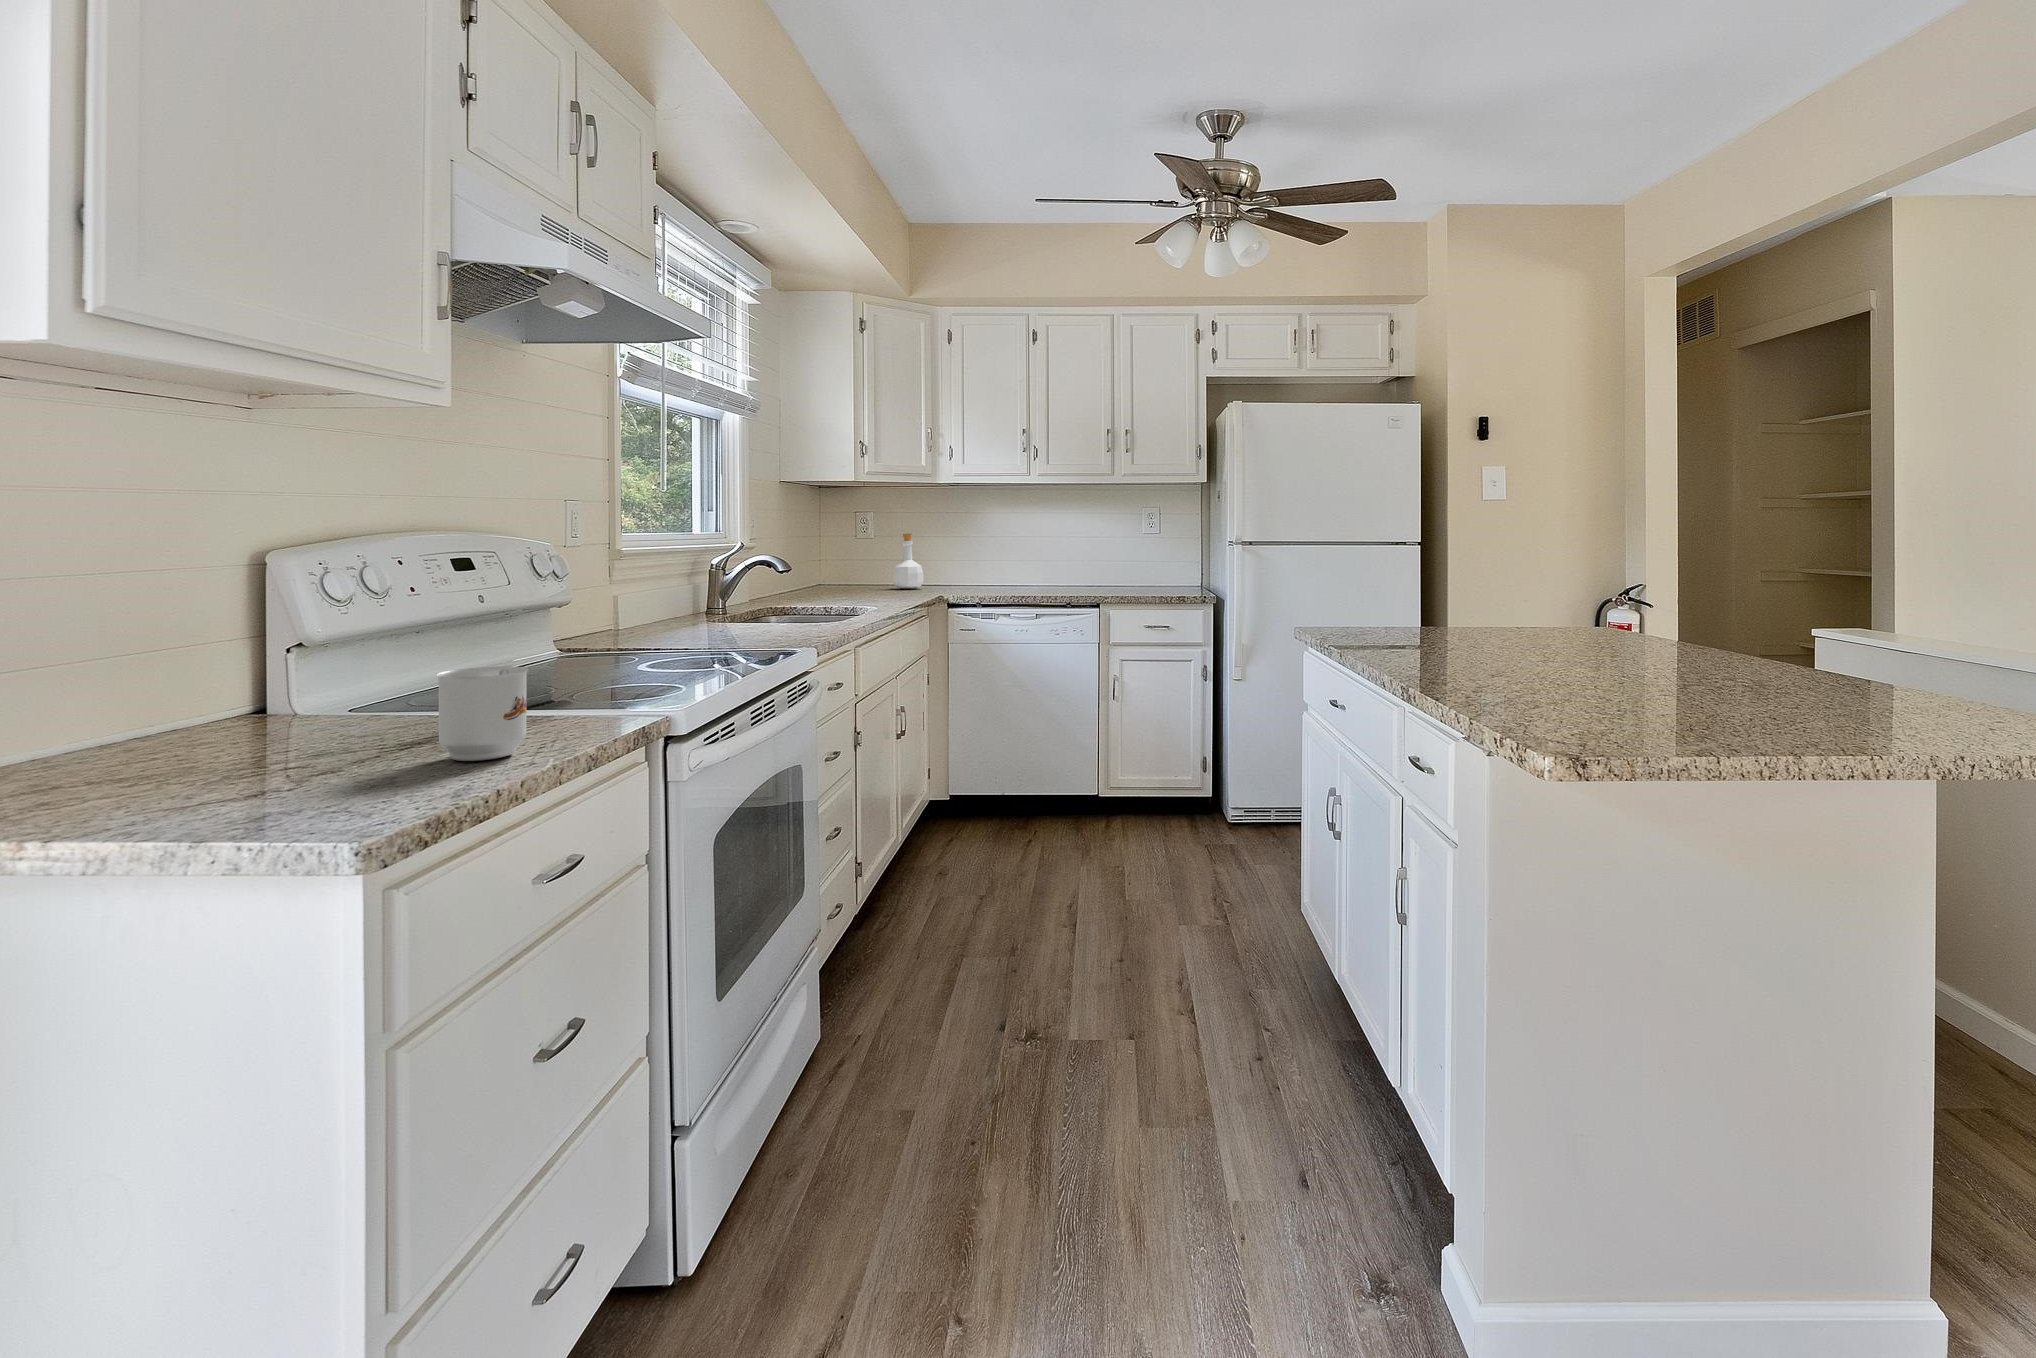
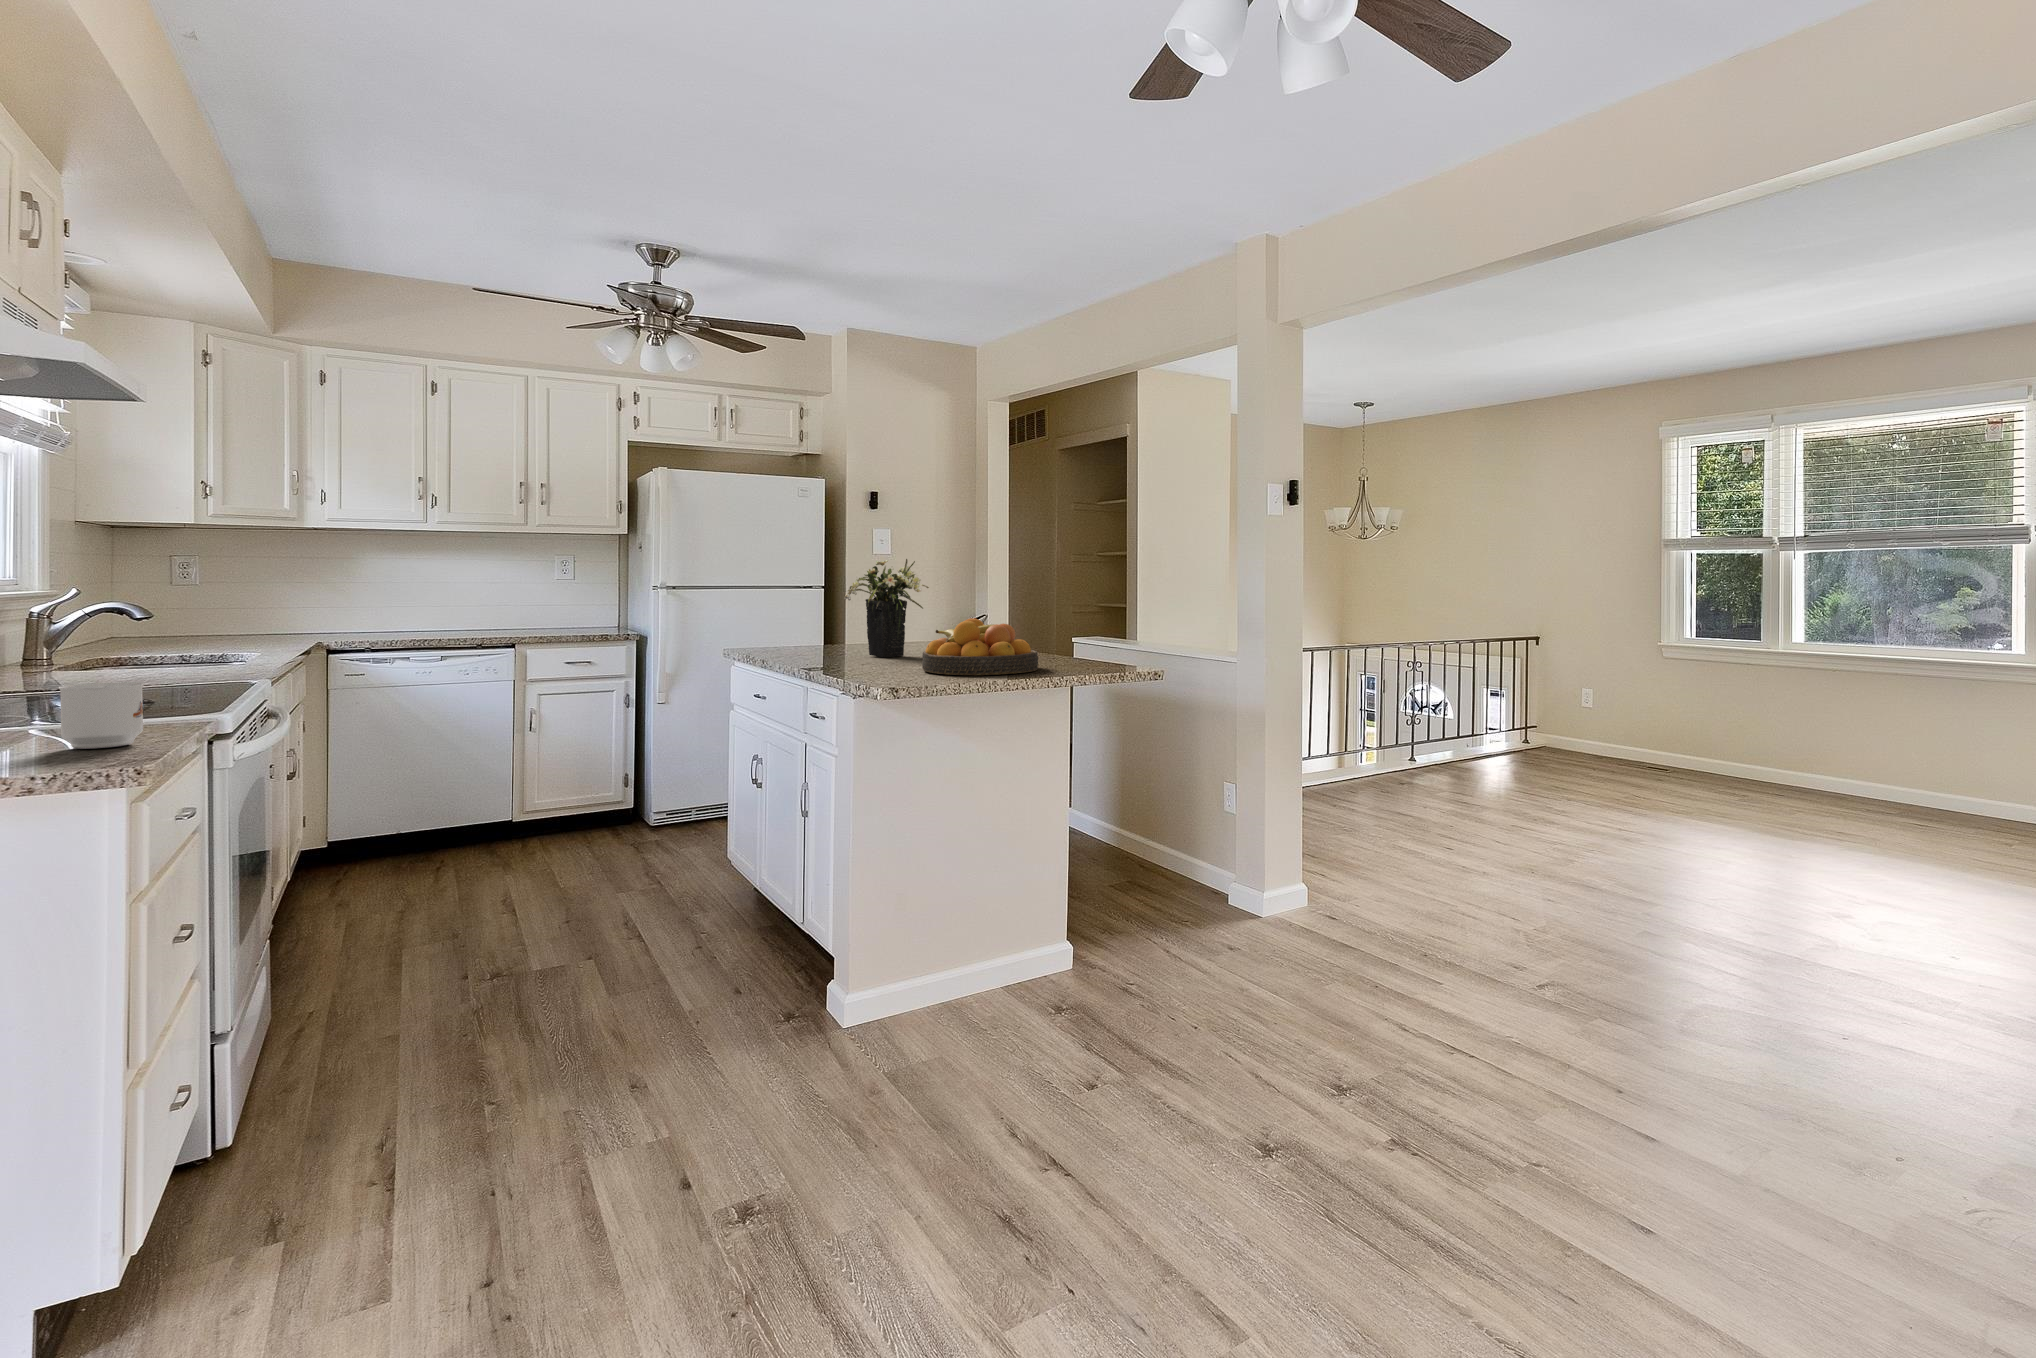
flower arrangement: none [1455,493,1595,650] -> present [844,559,929,657]
bottle: present [893,533,923,589] -> none [227,576,273,636]
fruit bowl: none [1603,595,1857,714] -> present [922,618,1038,675]

